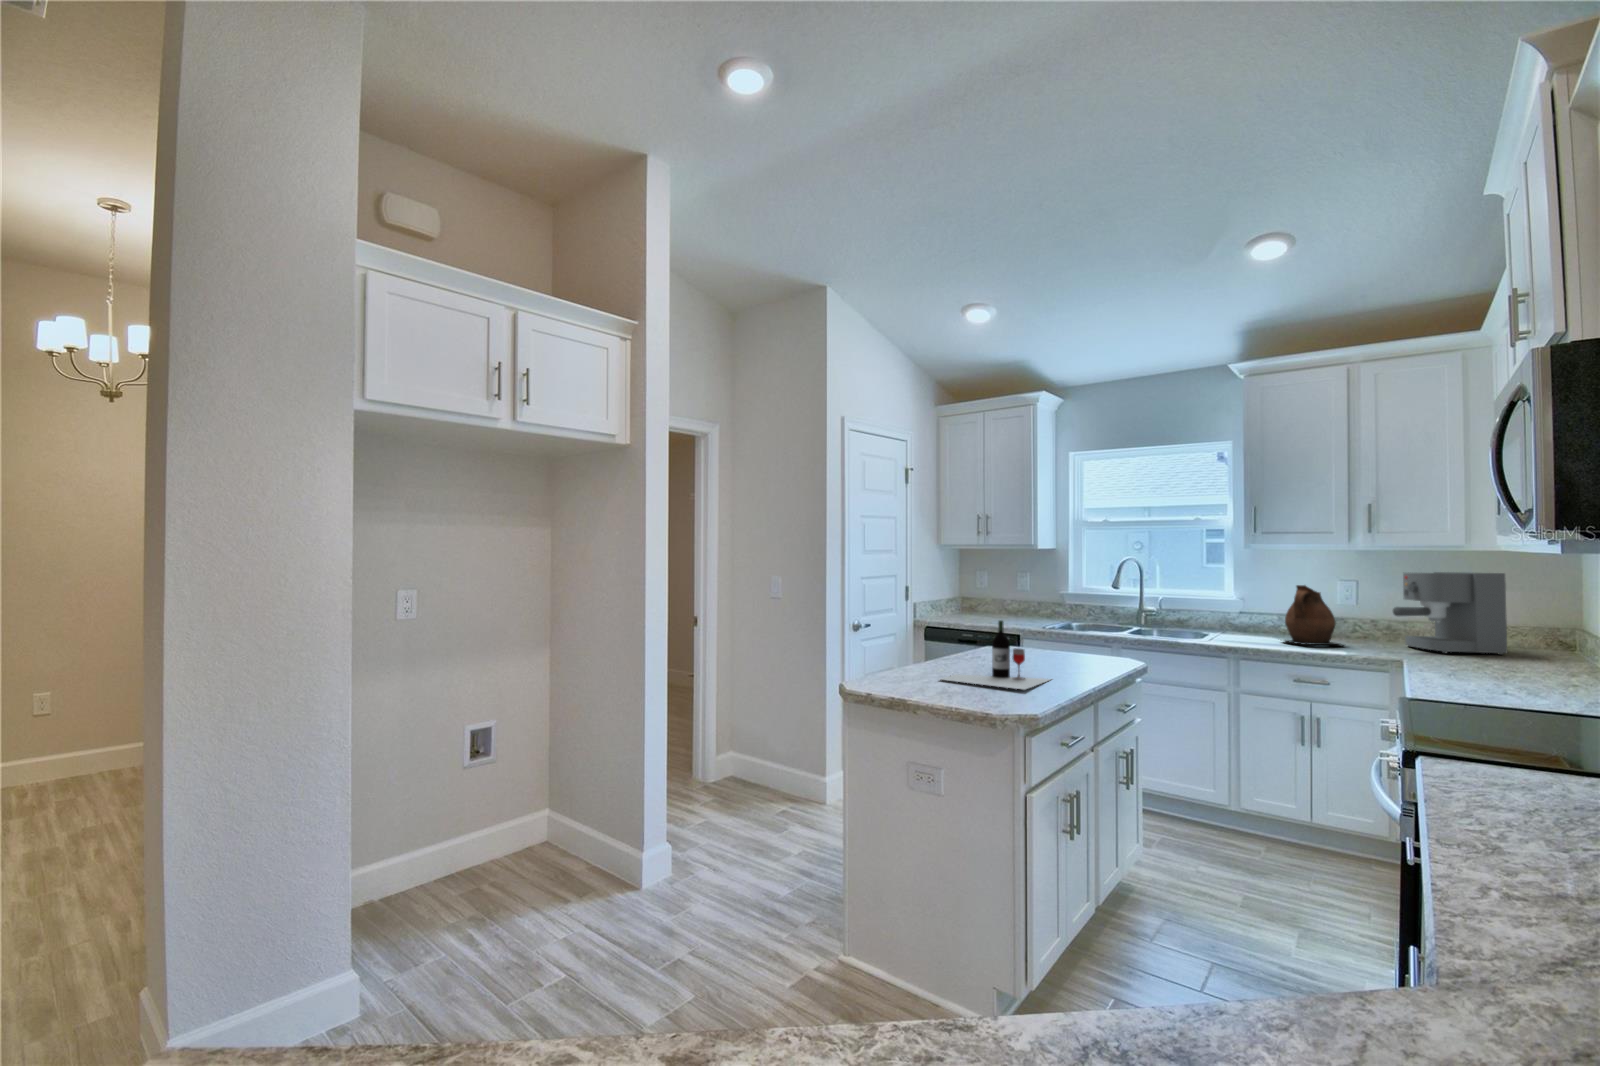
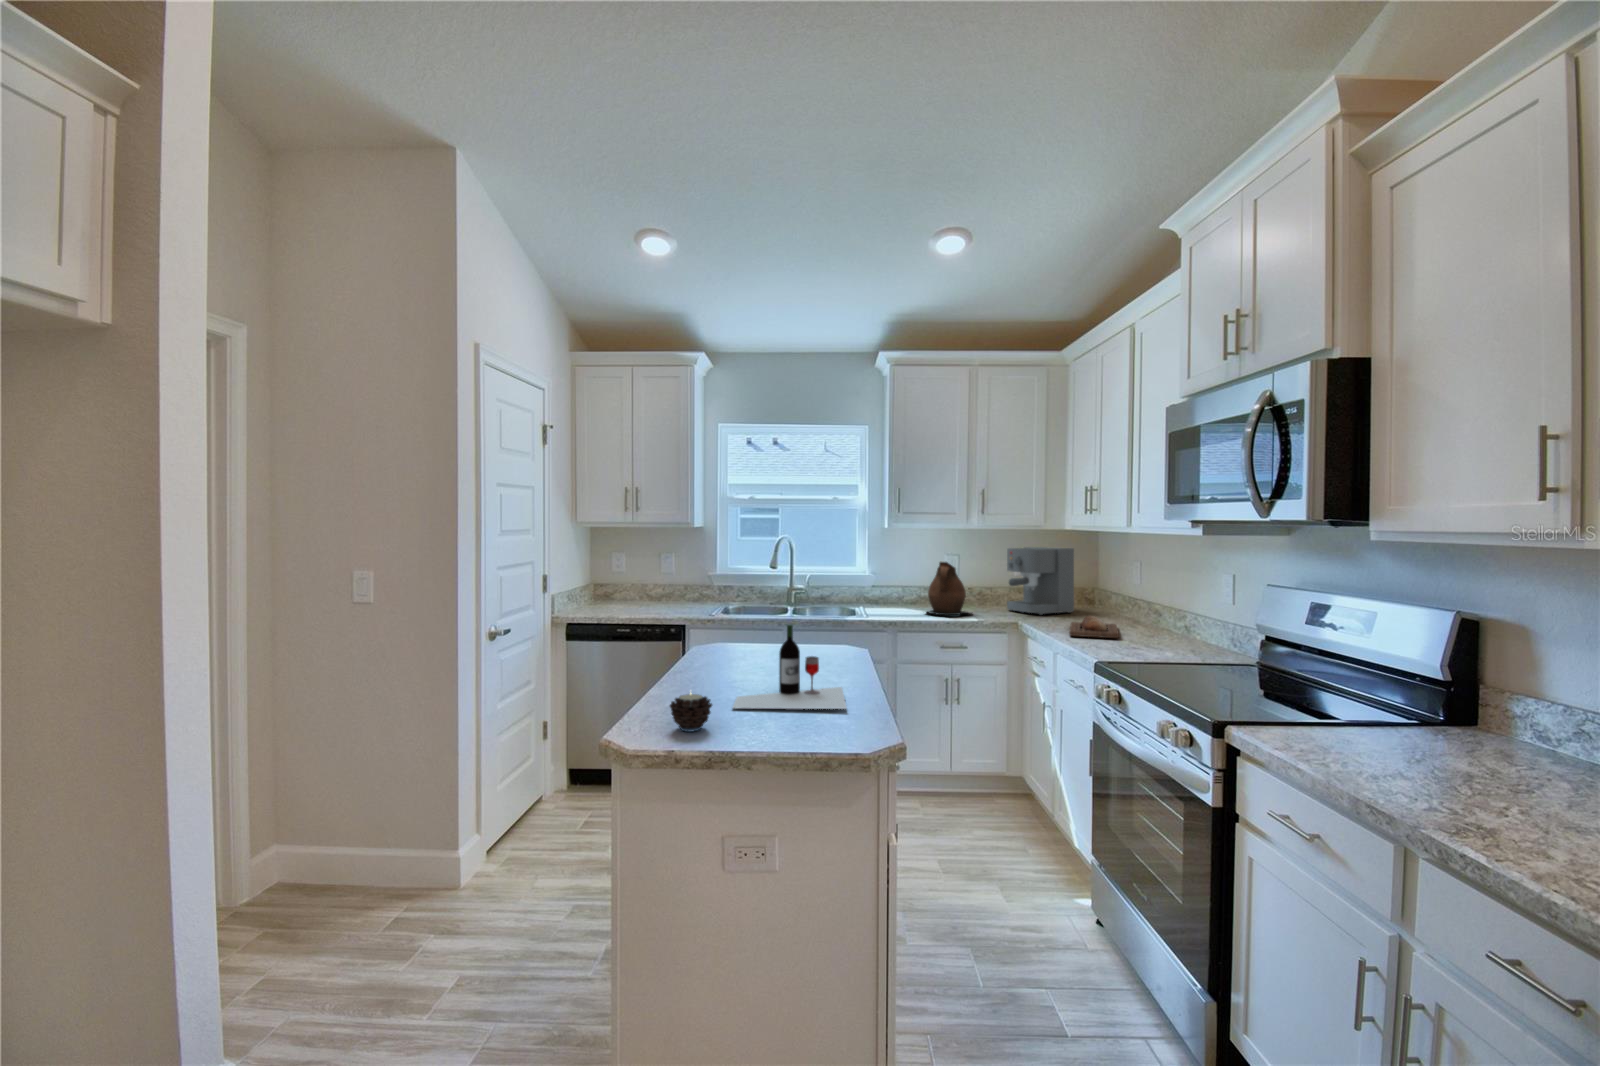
bread loaf: none [1434,654,1539,681] -> present [1069,616,1119,638]
candle: none [876,657,906,687] -> present [670,693,712,732]

